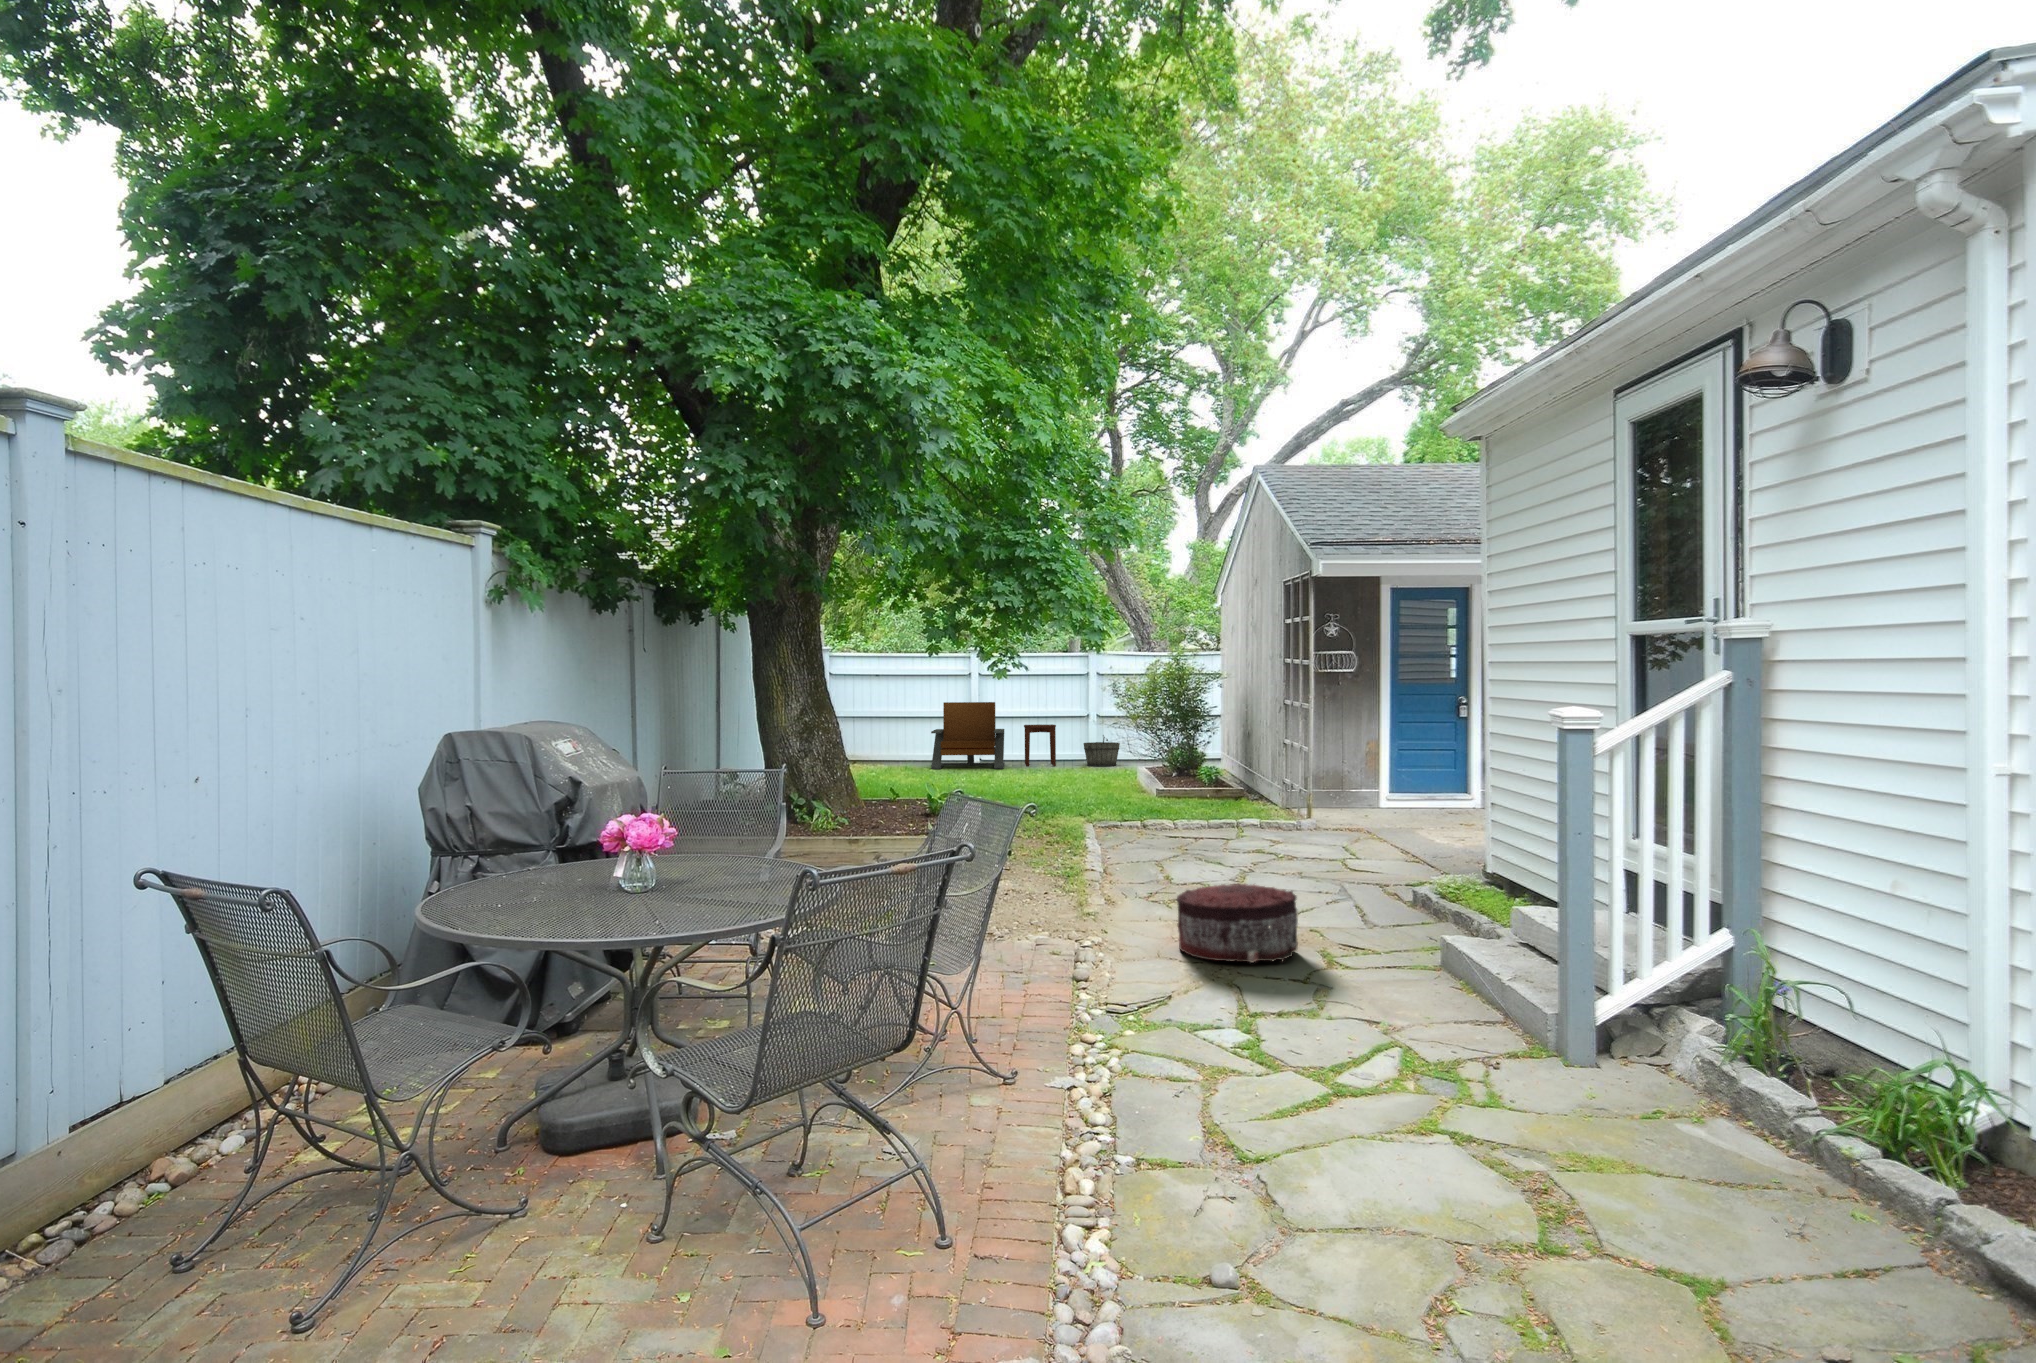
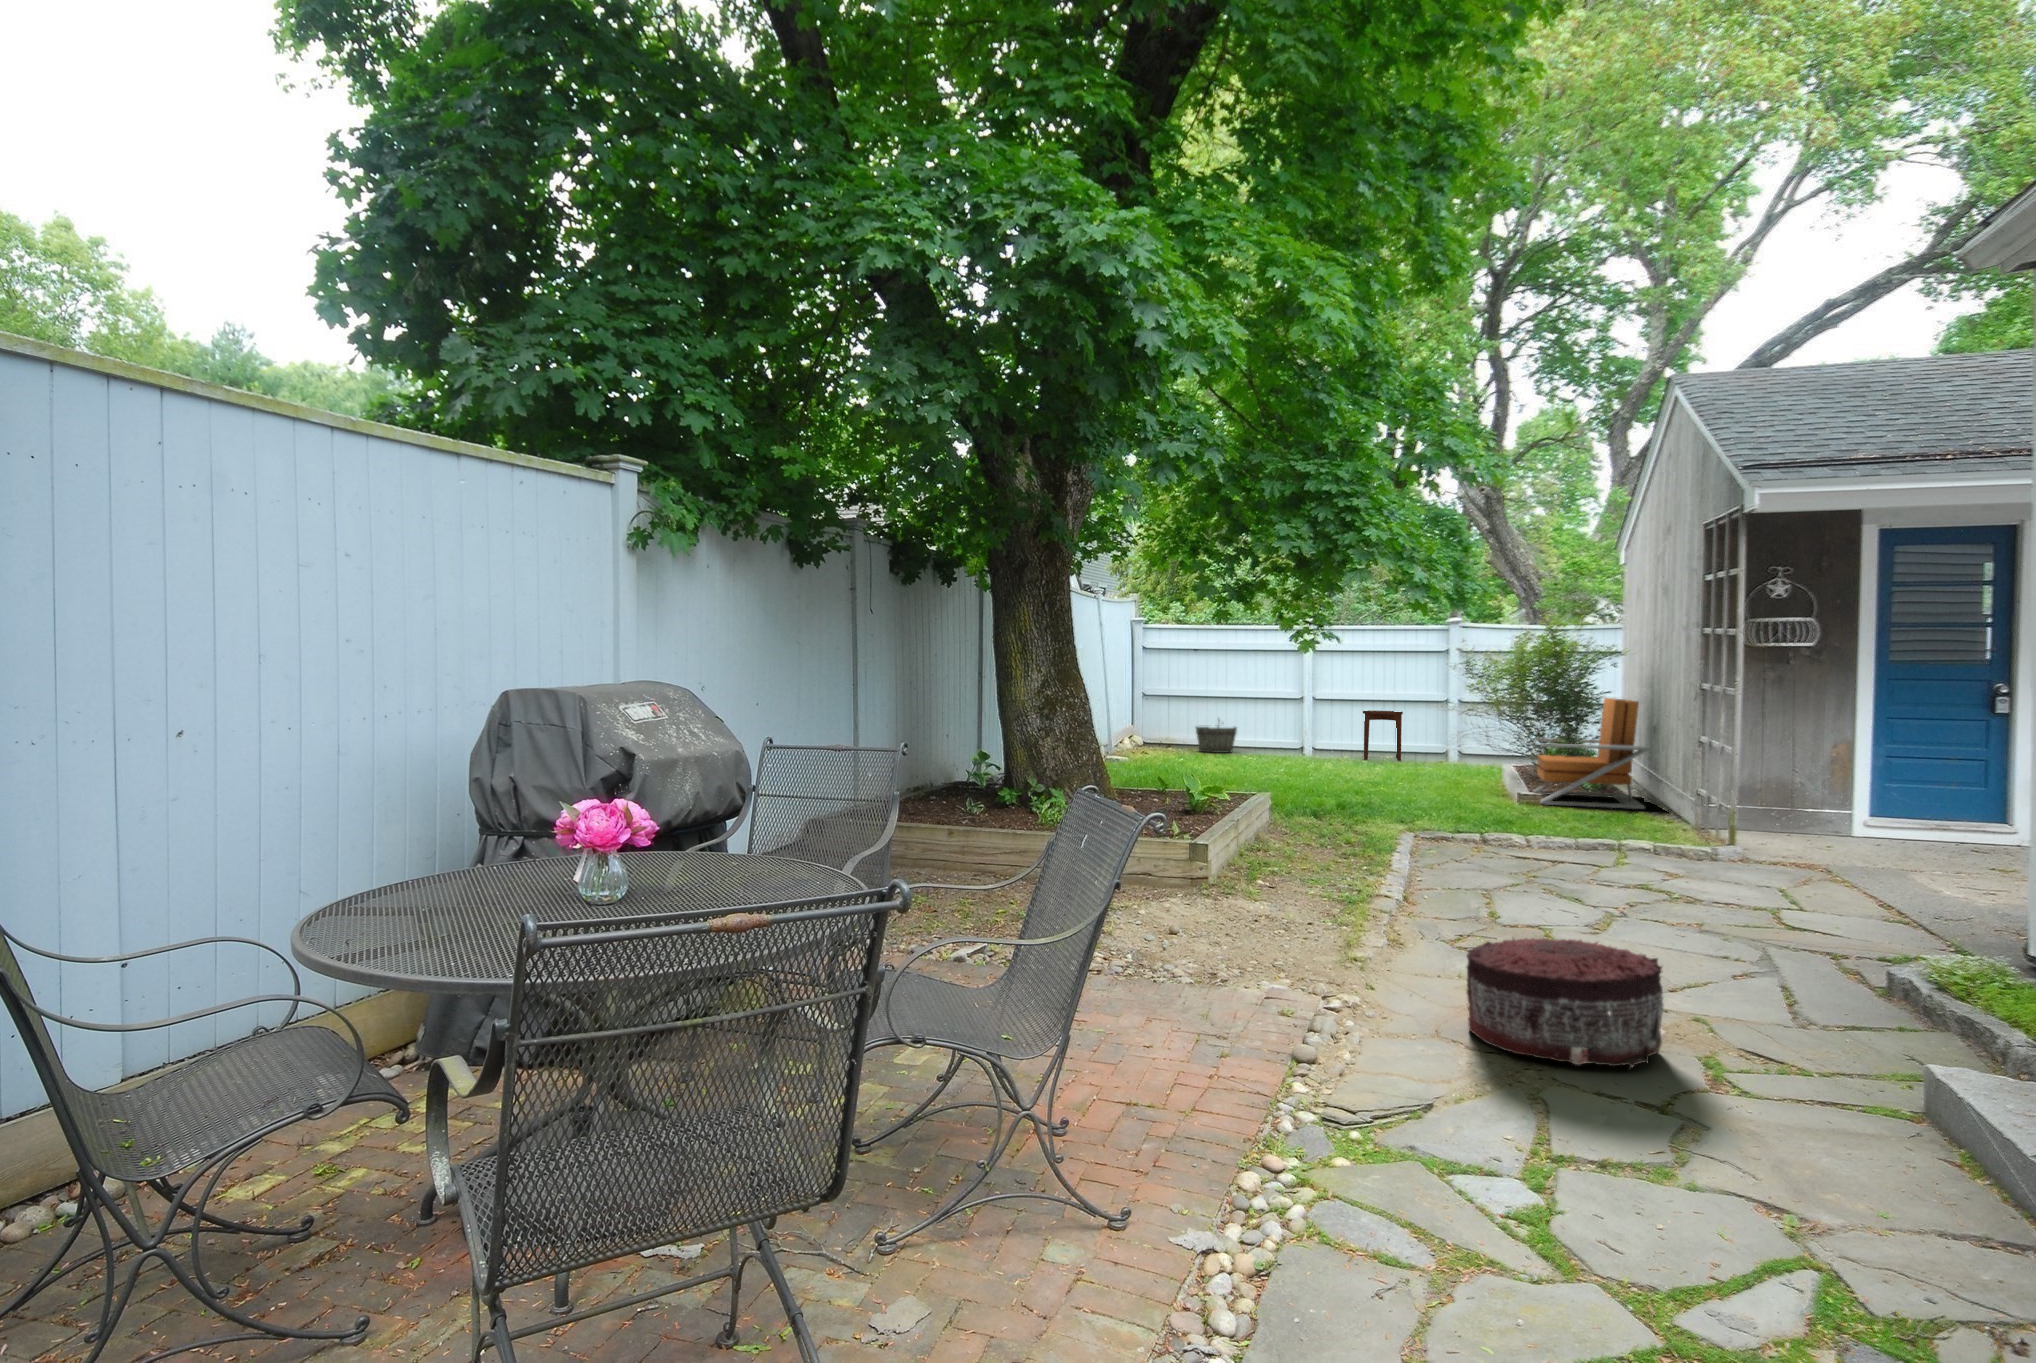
lounge chair: present [931,702,1005,769] -> present [1533,698,1650,809]
wooden bucket: present [1084,735,1120,766] -> present [1196,719,1237,753]

